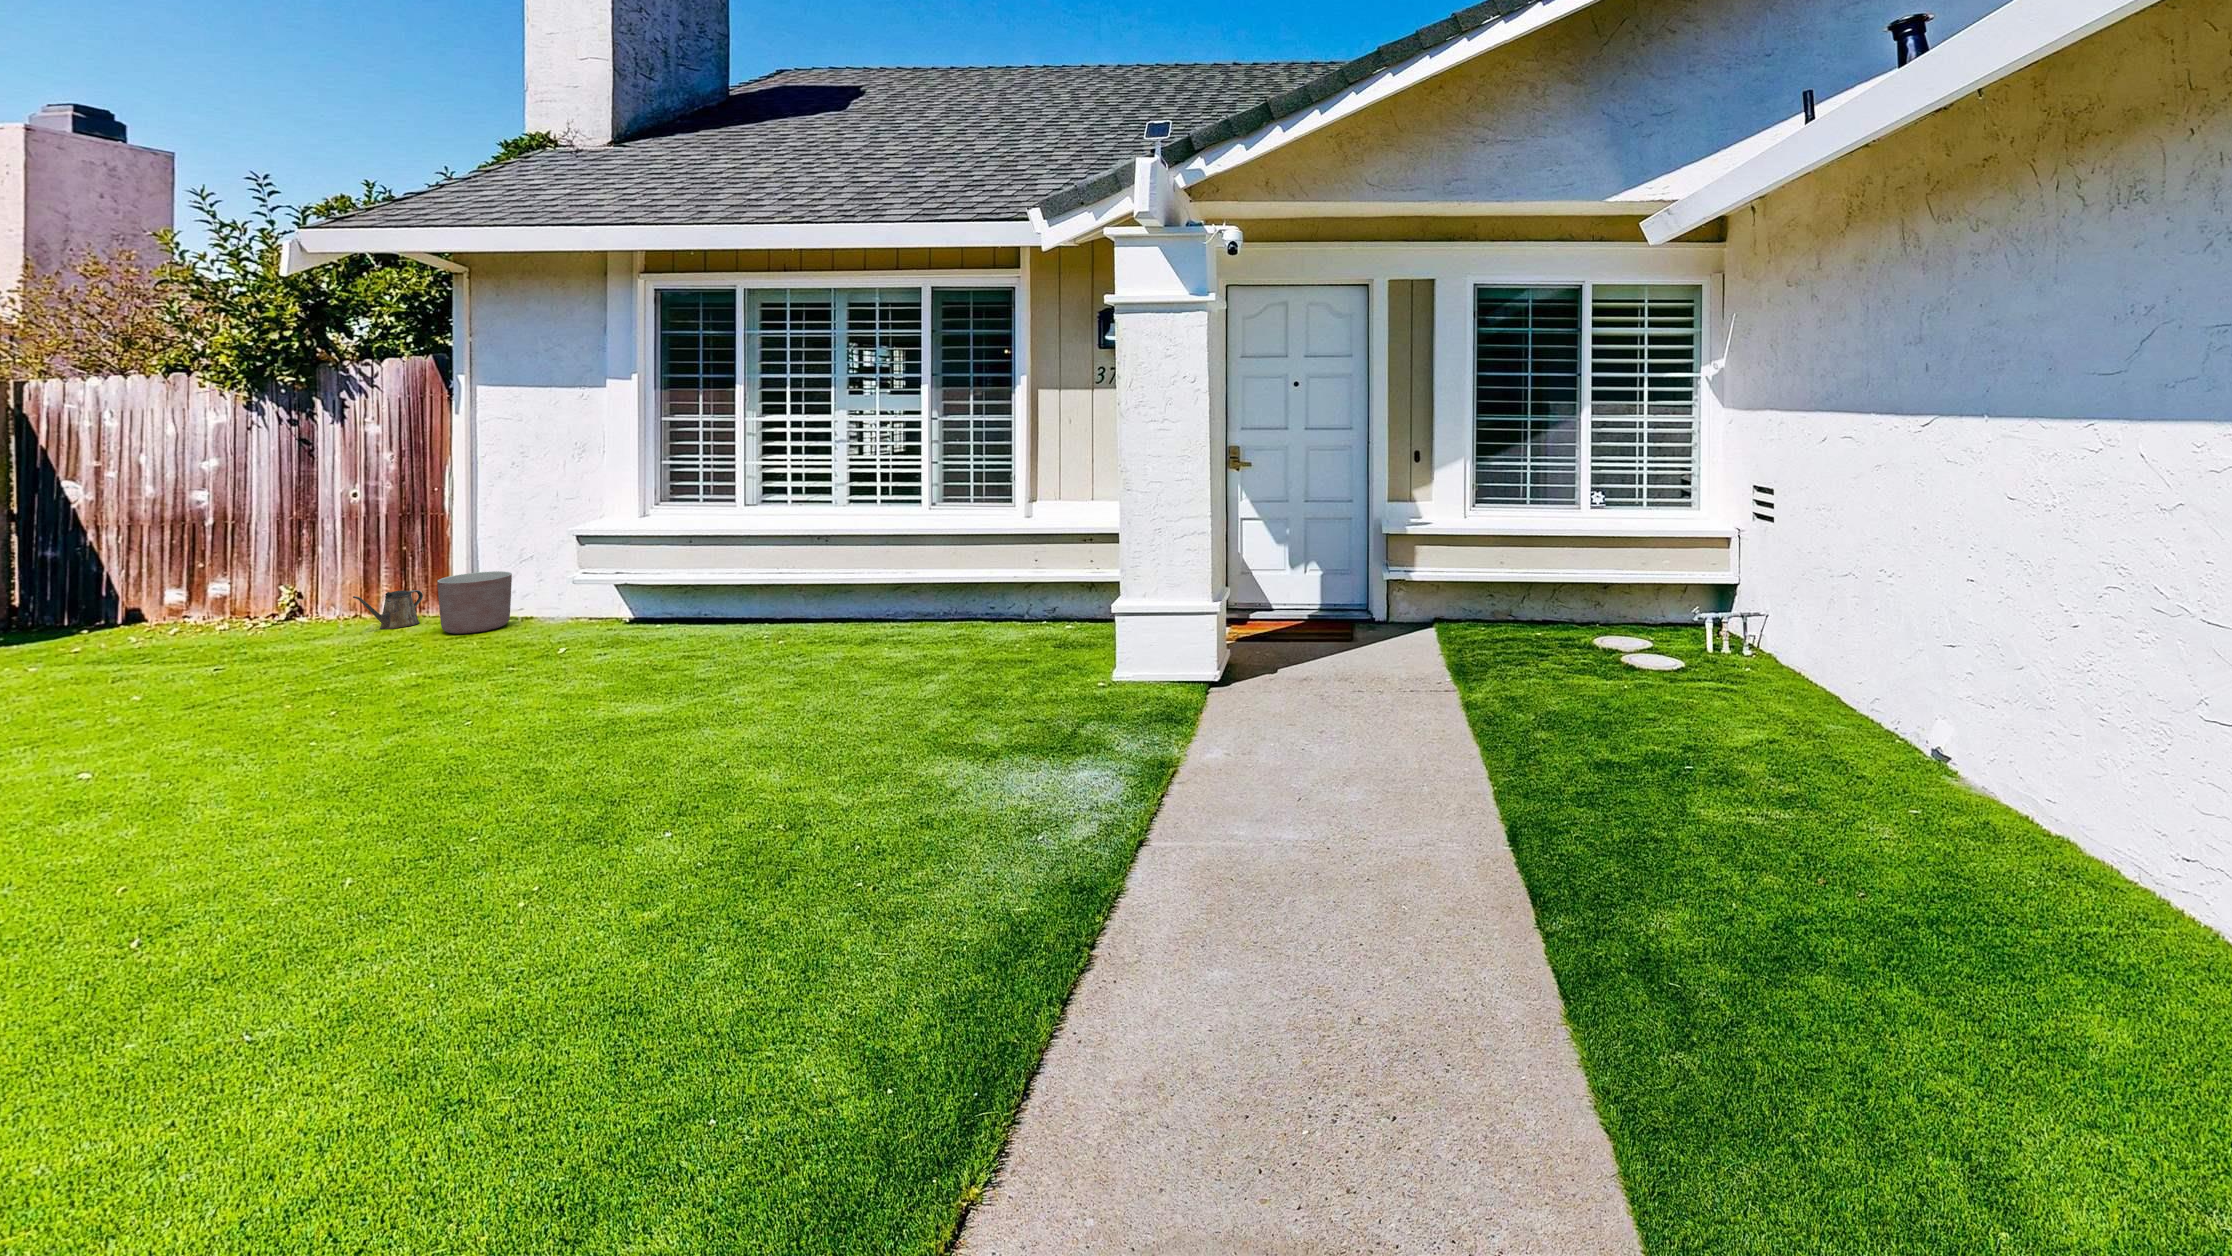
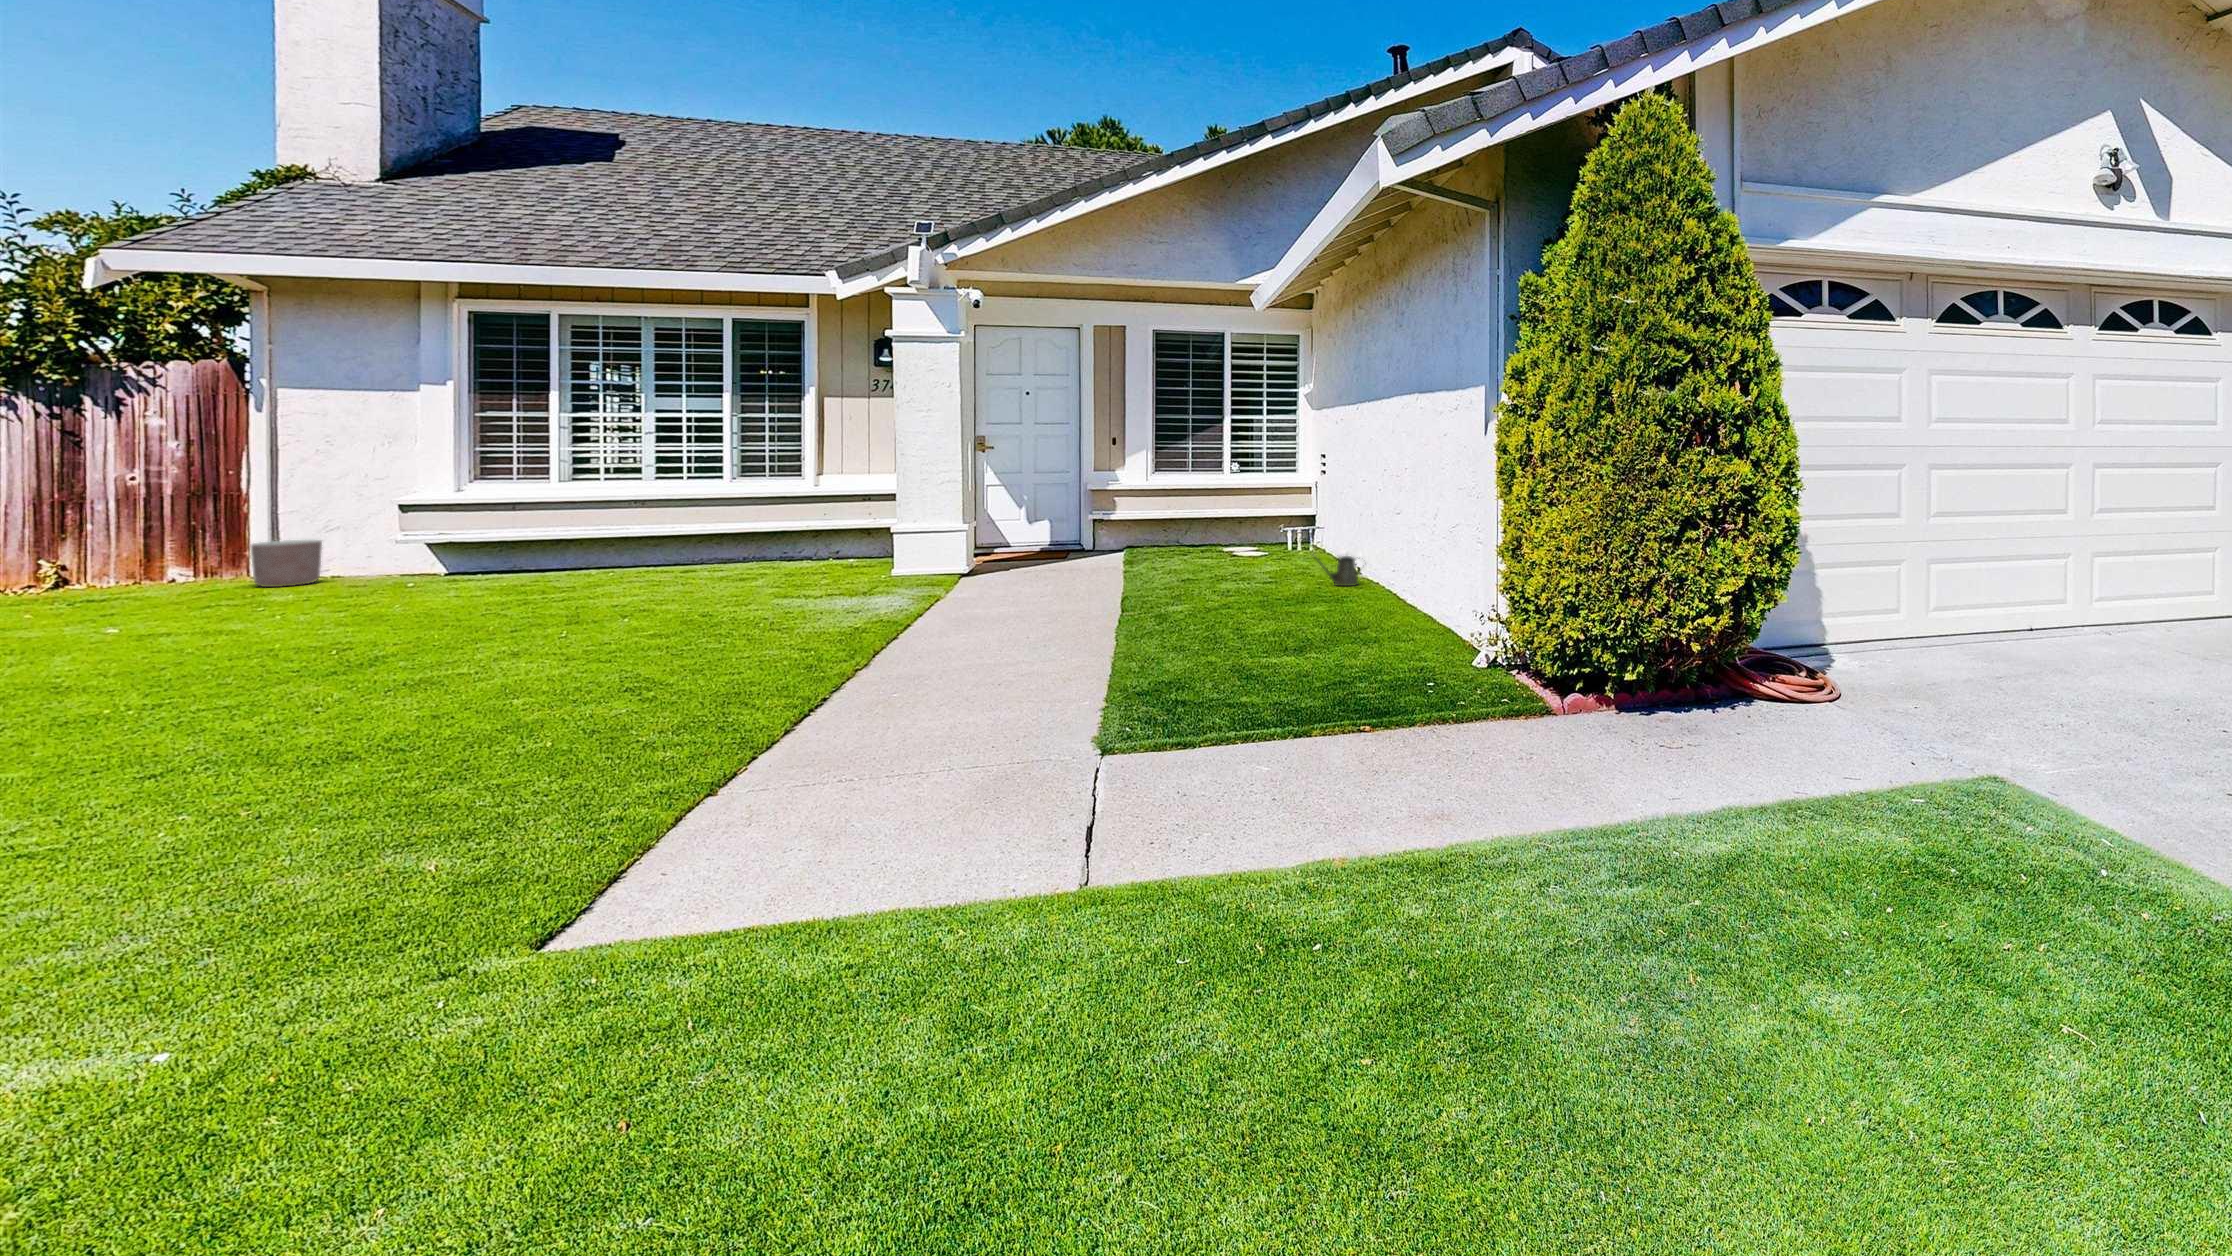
watering can: present [353,590,423,629] -> present [1319,556,1358,586]

